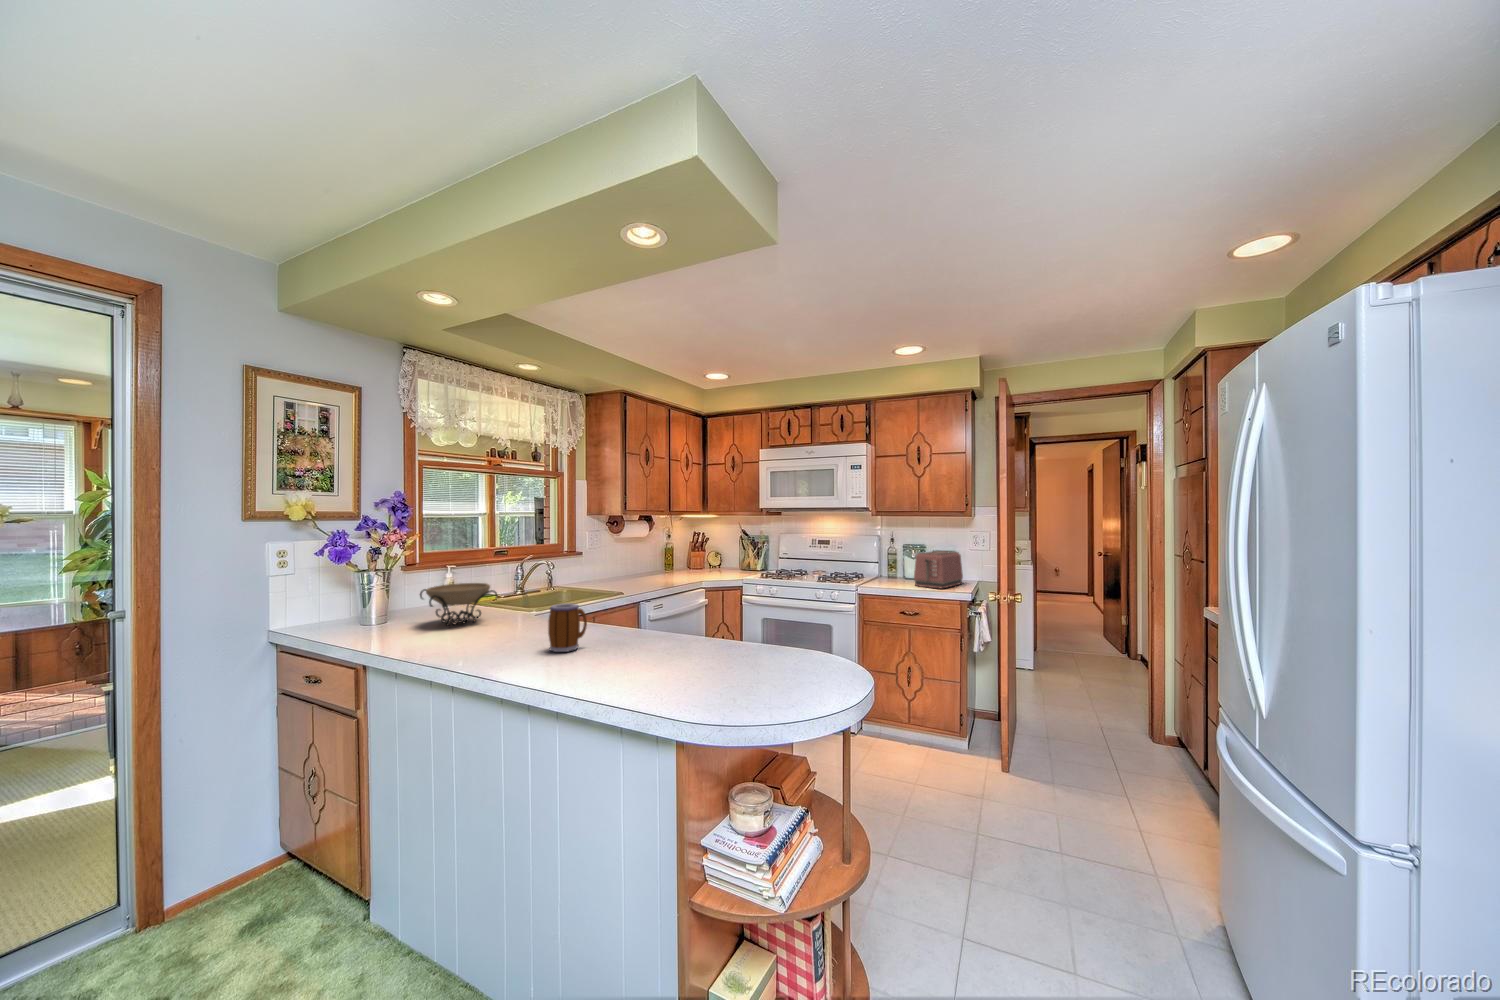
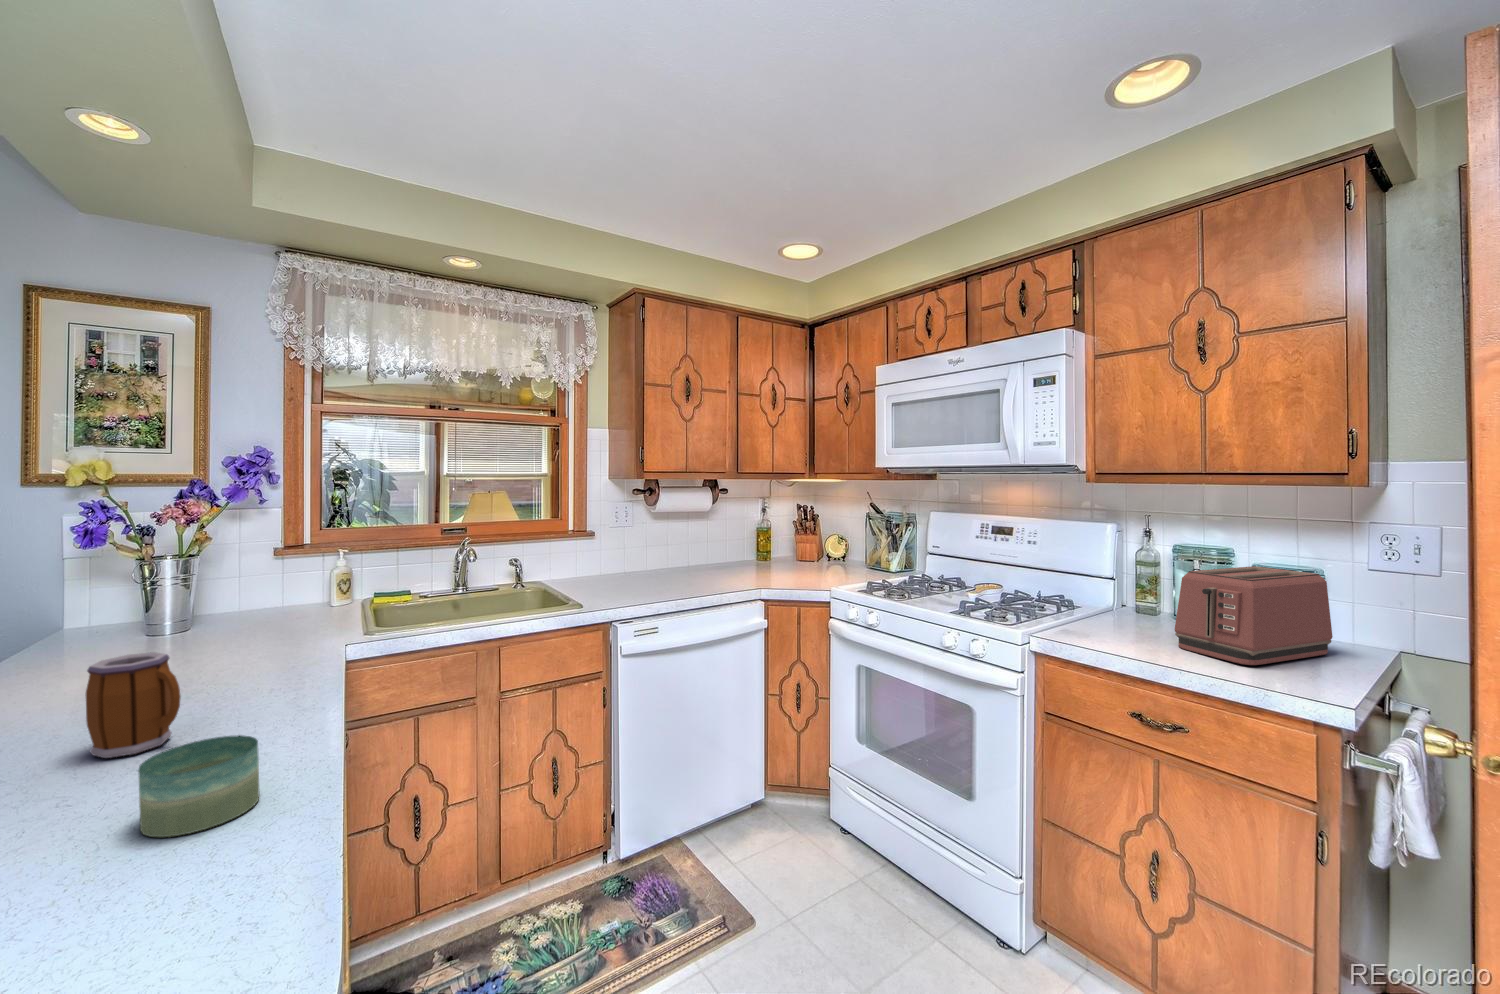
decorative bowl: present [420,583,498,626] -> none [160,582,320,650]
candle: none [649,625,685,658] -> present [138,735,260,837]

